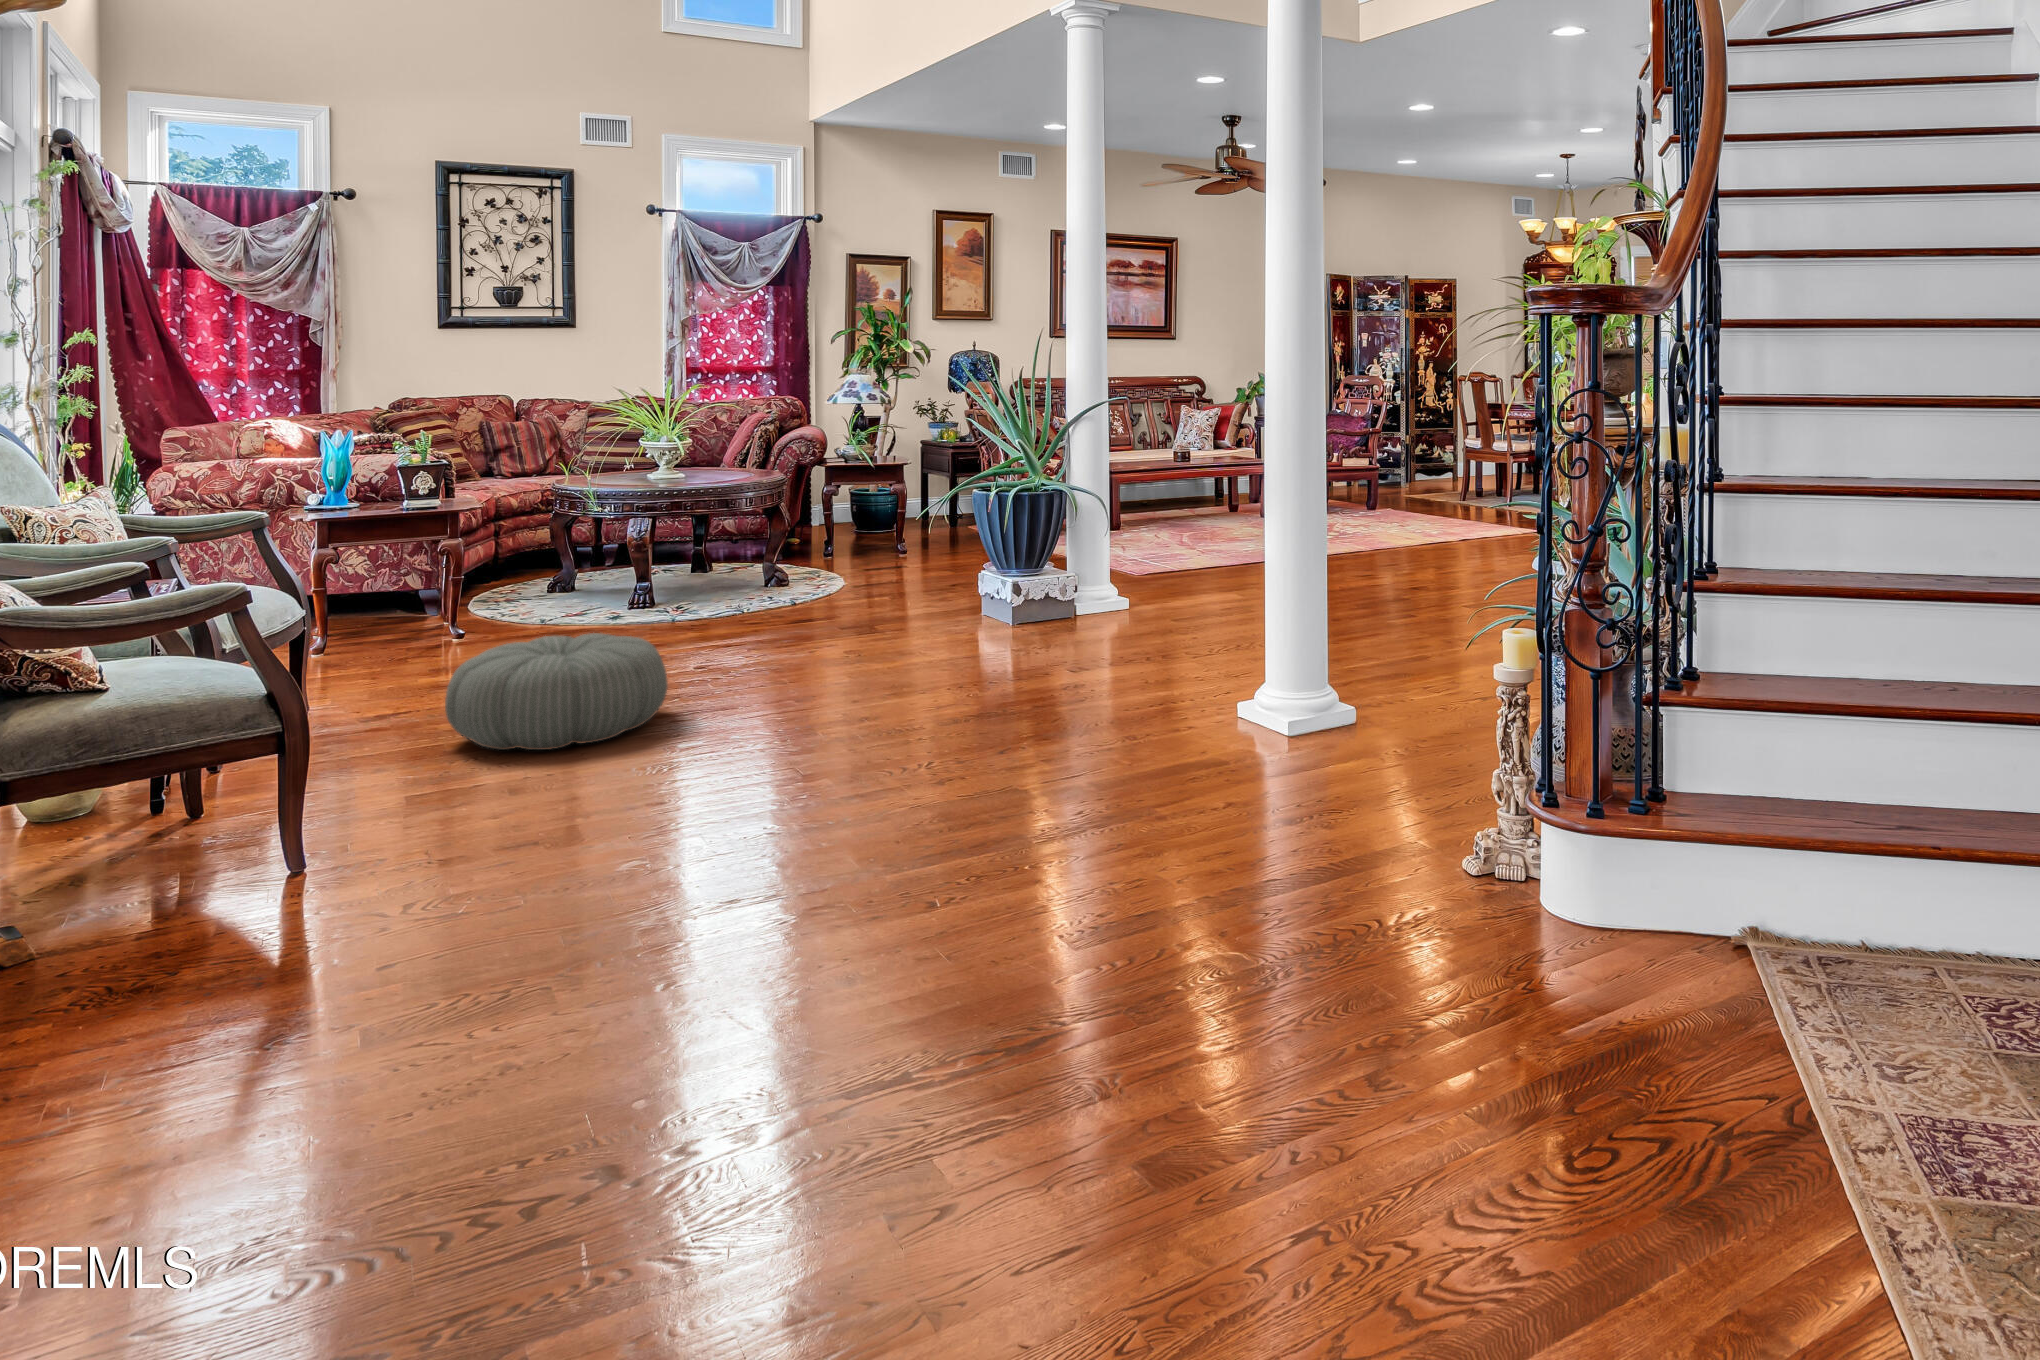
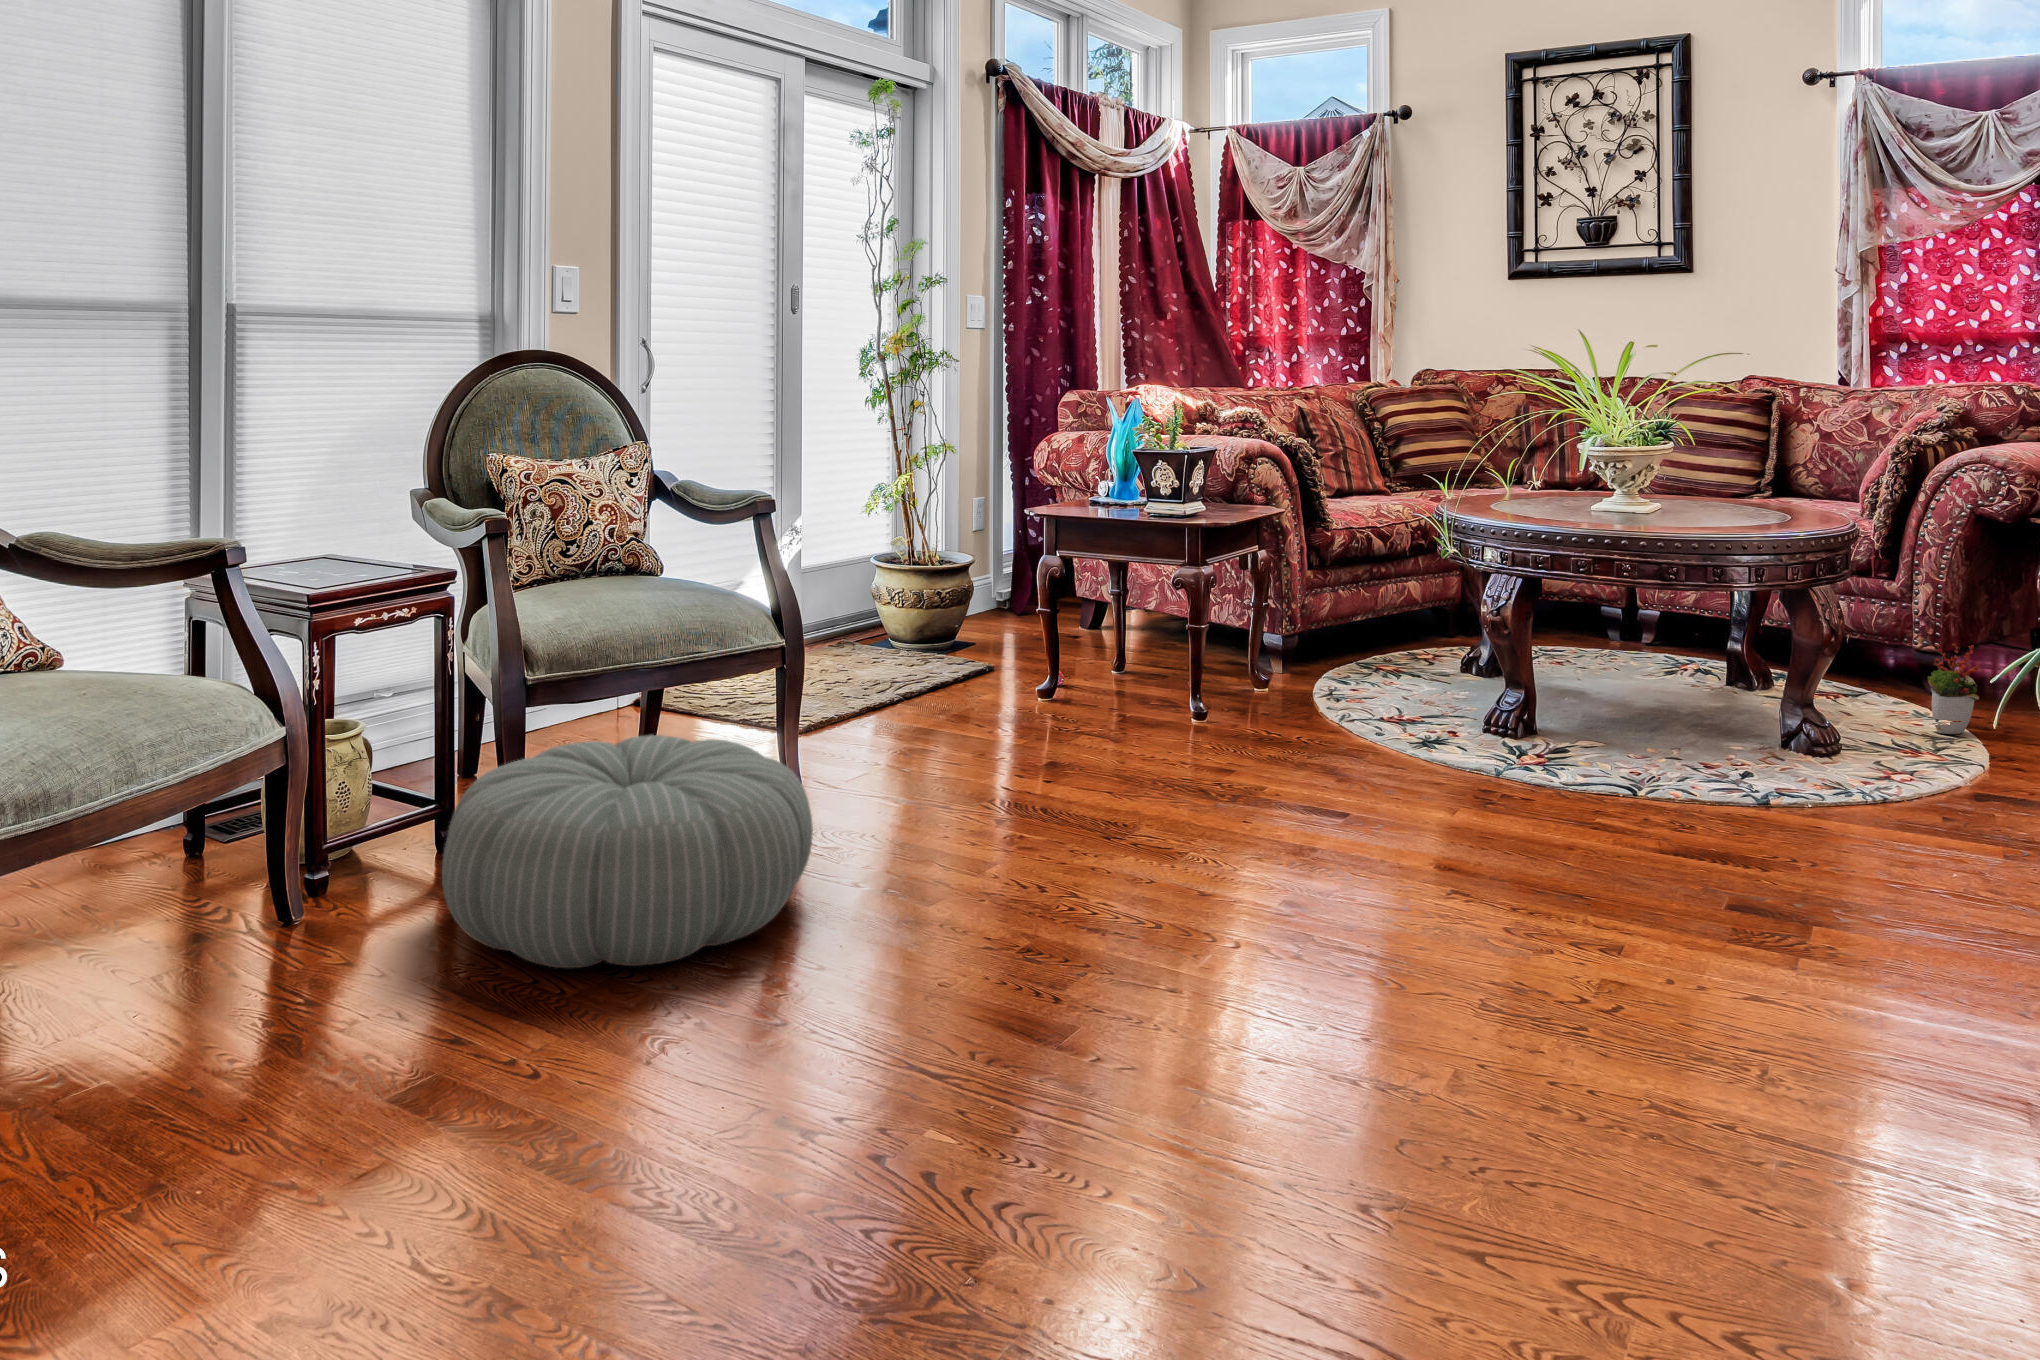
decorative plant: none [806,518,827,563] -> present [1928,643,1979,734]

